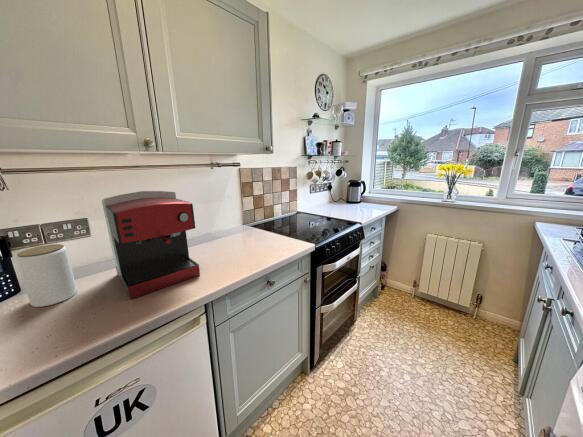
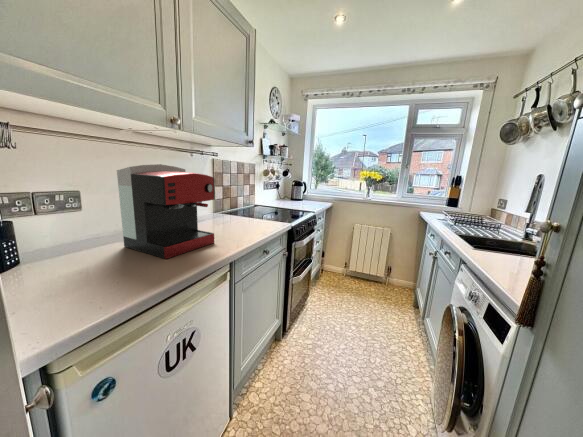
jar: present [16,244,77,307] -> none [40,210,96,271]

